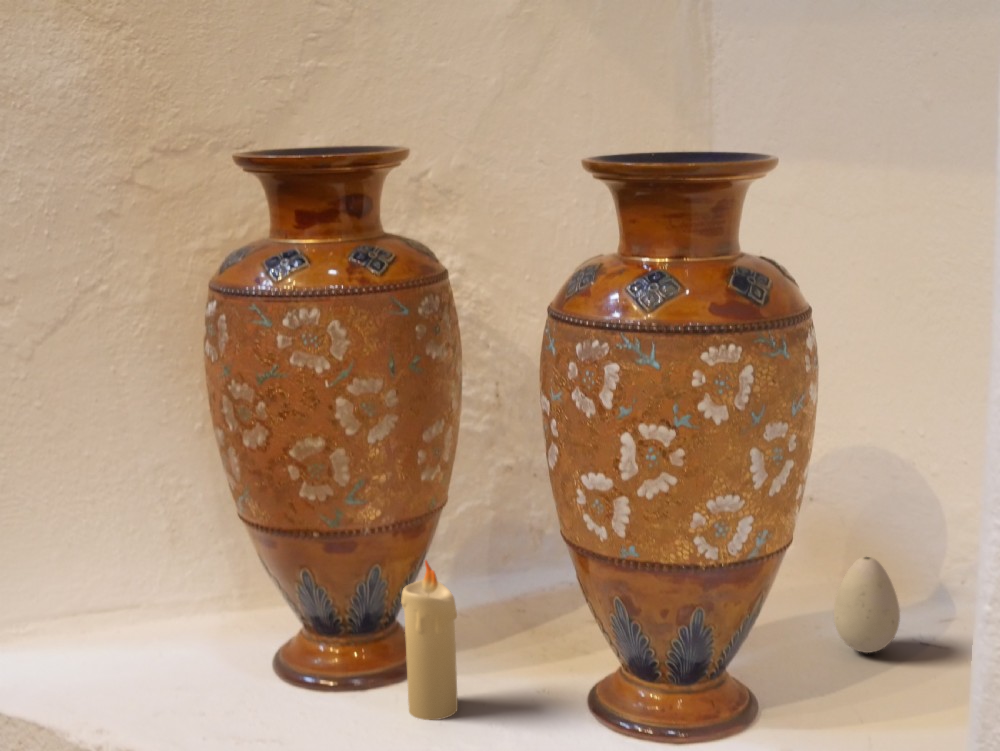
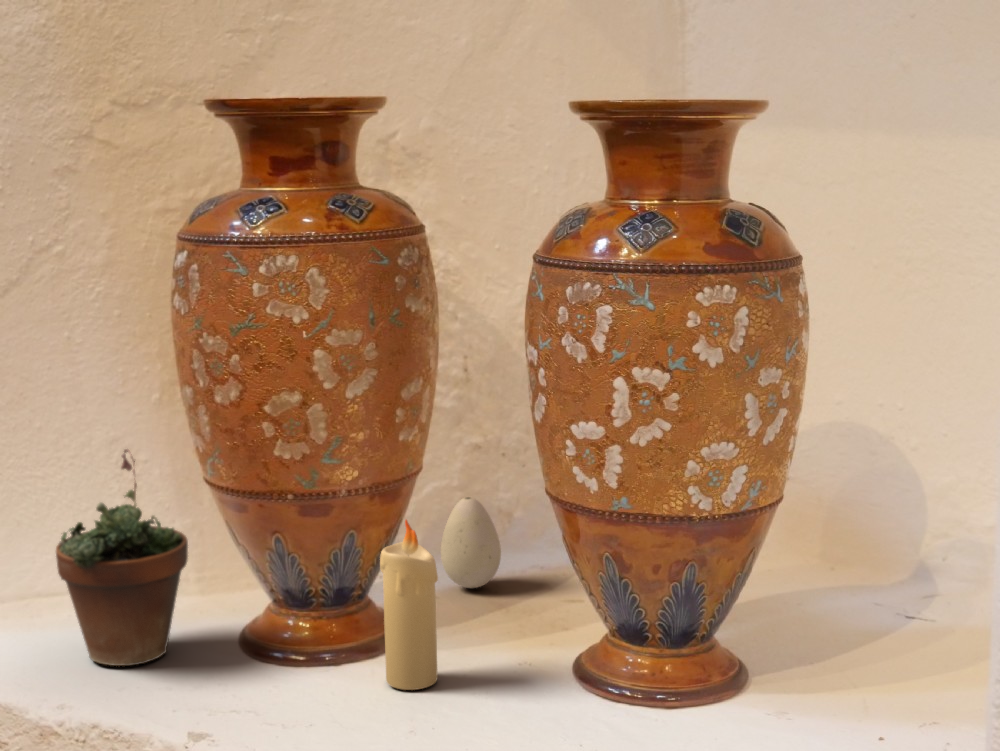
succulent plant: none [99,486,223,691] -> present [56,449,188,666]
decorative egg: present [834,557,900,653] -> present [441,497,501,588]

